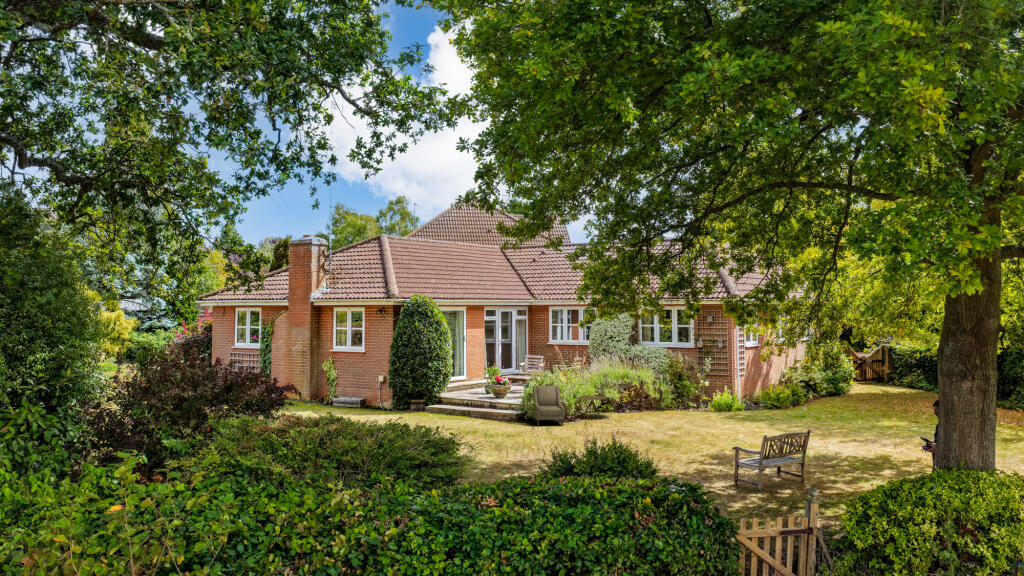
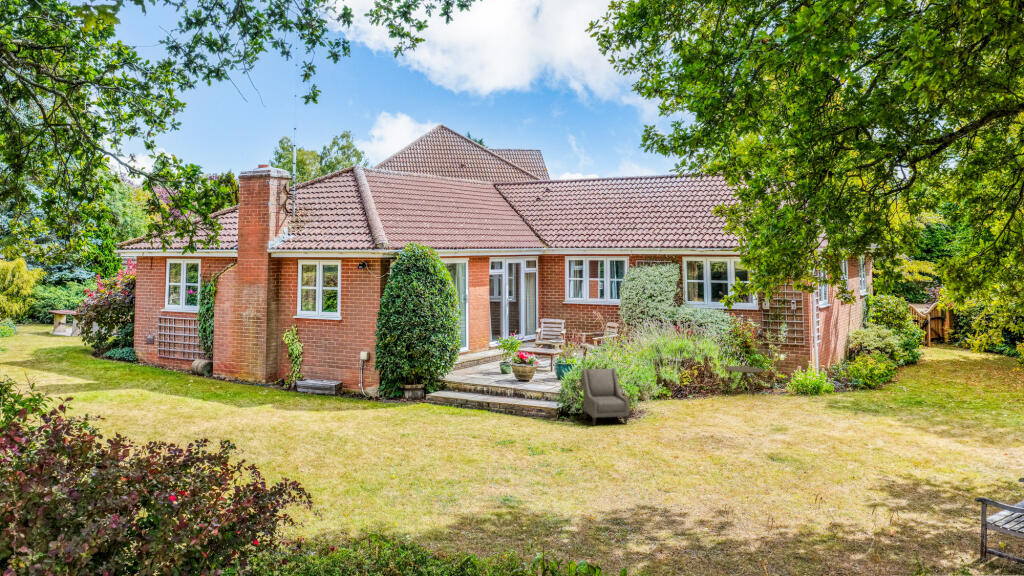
round table: present [577,396,607,418] -> present [726,366,764,395]

